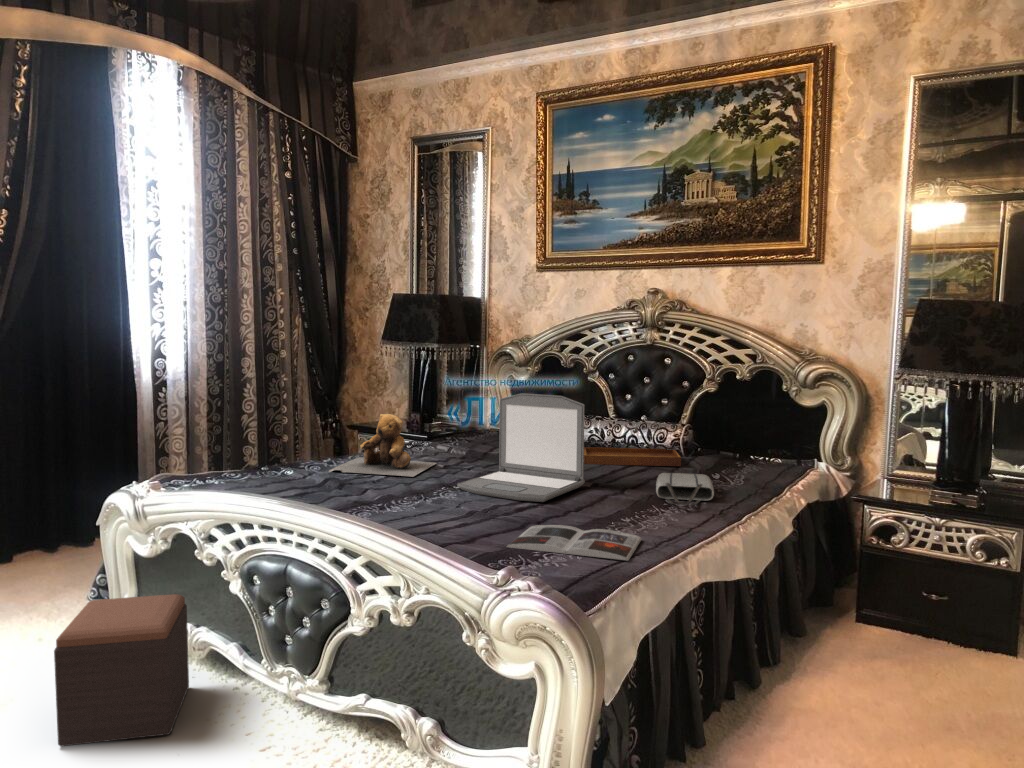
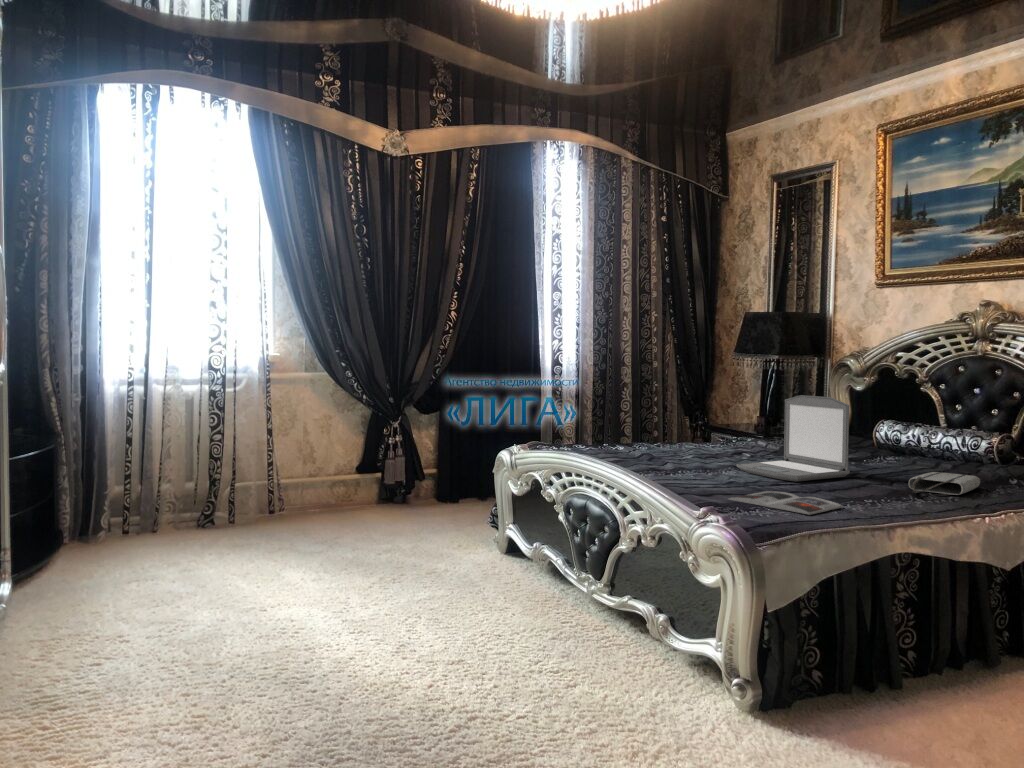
teddy bear: present [329,414,436,477] -> none [651,410,743,459]
tray: present [584,428,681,466] -> none [881,436,988,474]
footstool: present [54,594,189,746] -> none [458,514,538,601]

